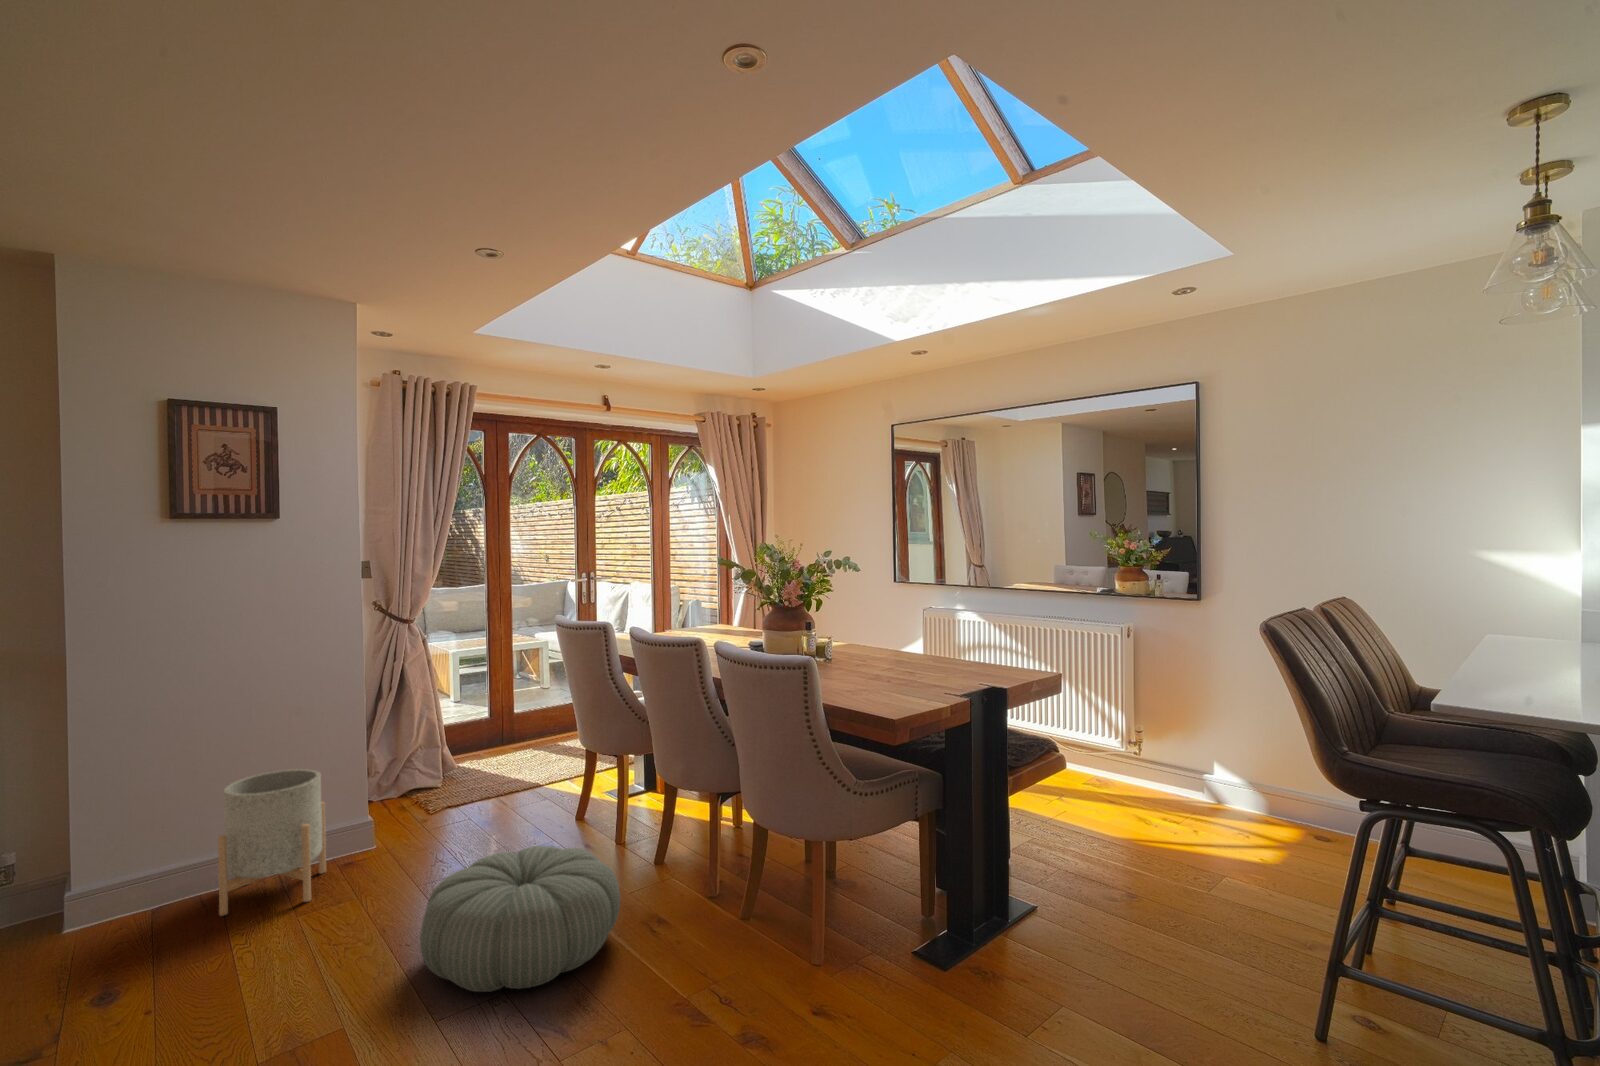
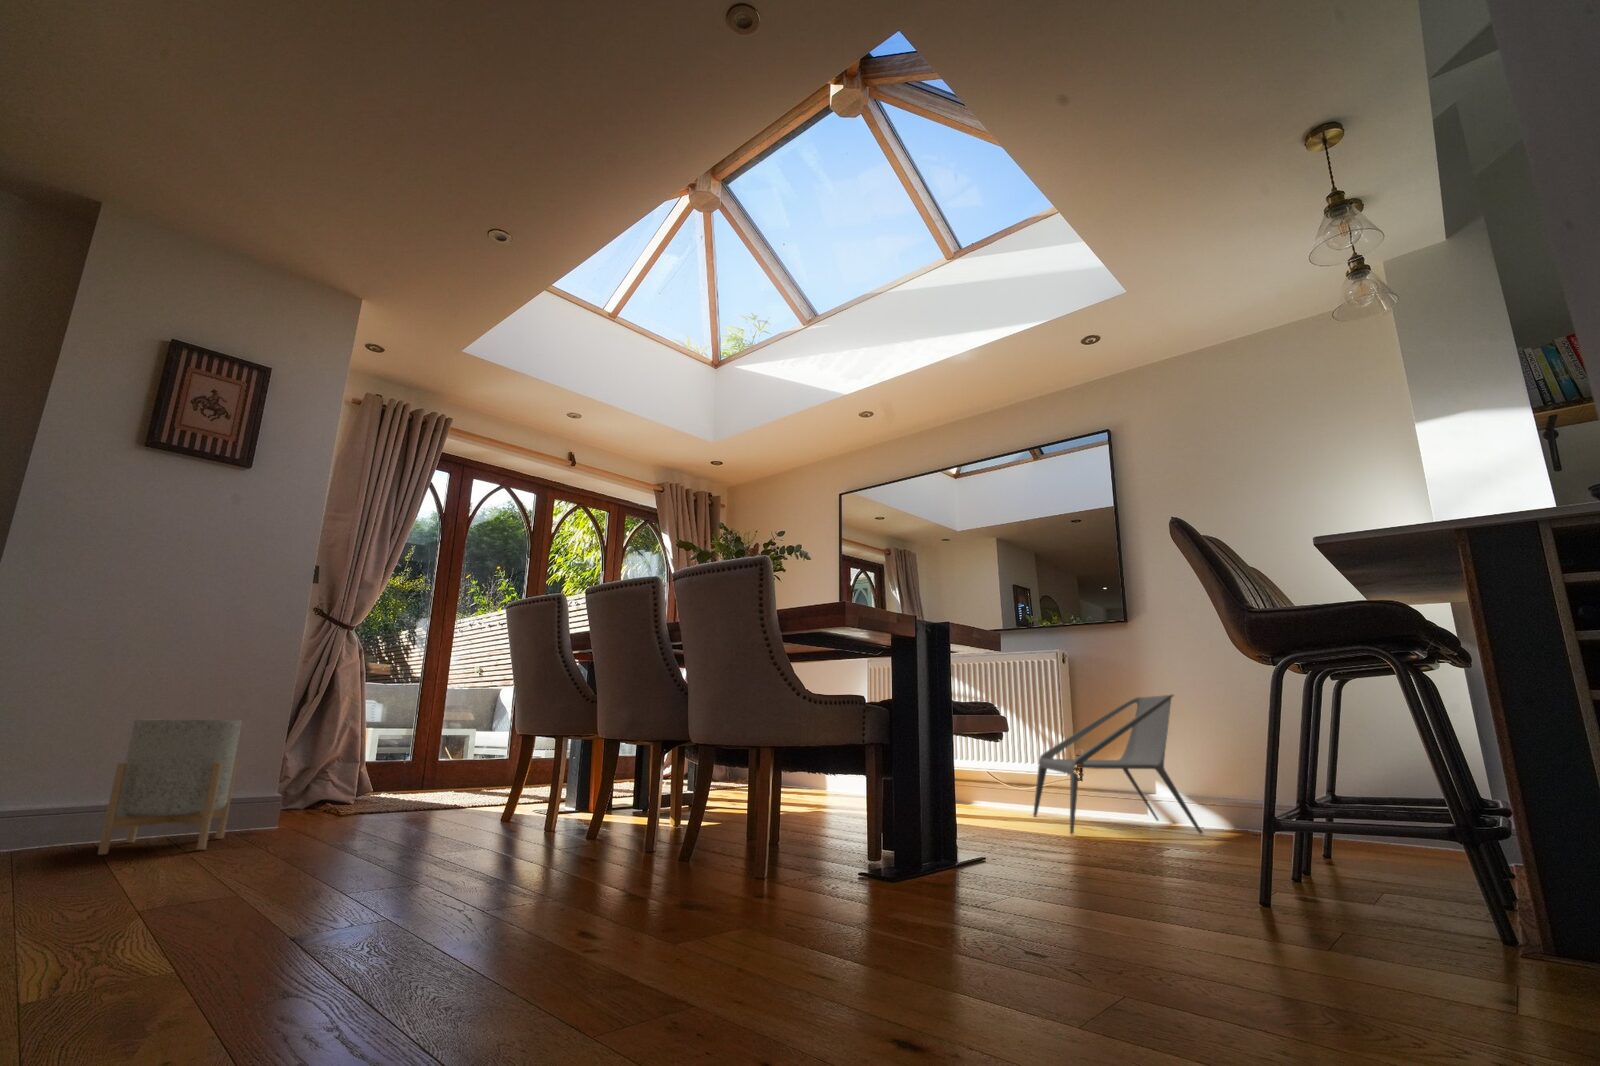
armchair: none [1090,682,1265,844] -> present [1033,695,1203,835]
pouf: present [420,846,620,992] -> none [337,776,558,884]

